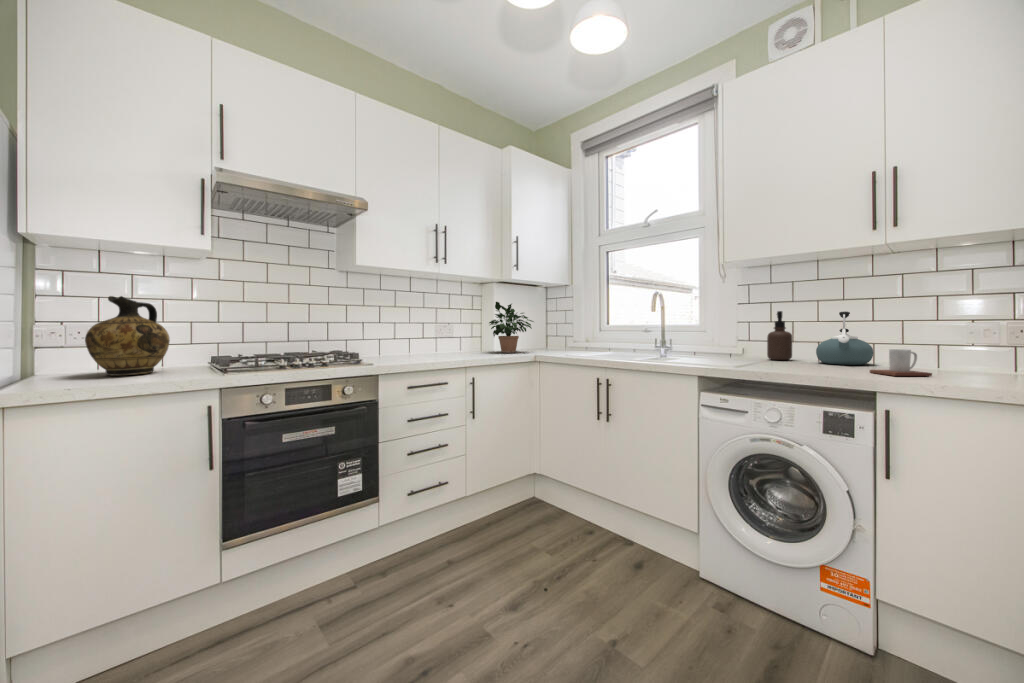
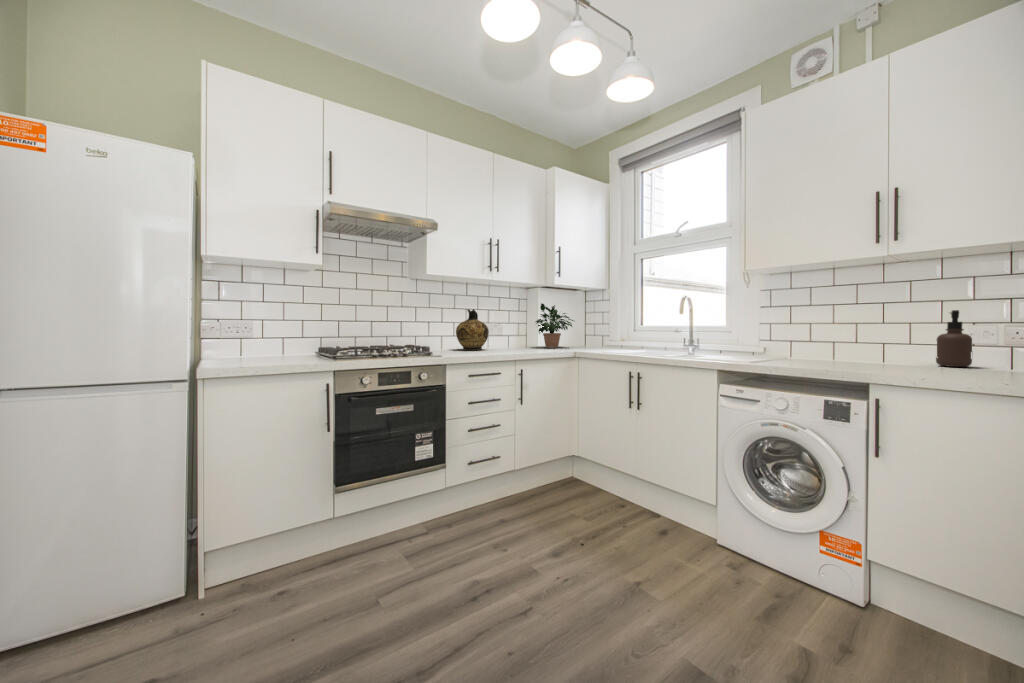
ceramic jug: present [85,296,170,376] -> present [456,309,489,350]
soap dispenser: present [767,311,792,360] -> present [936,310,972,367]
kettle: present [816,311,873,365] -> none [829,314,882,362]
mug: present [869,349,932,376] -> none [871,348,926,371]

